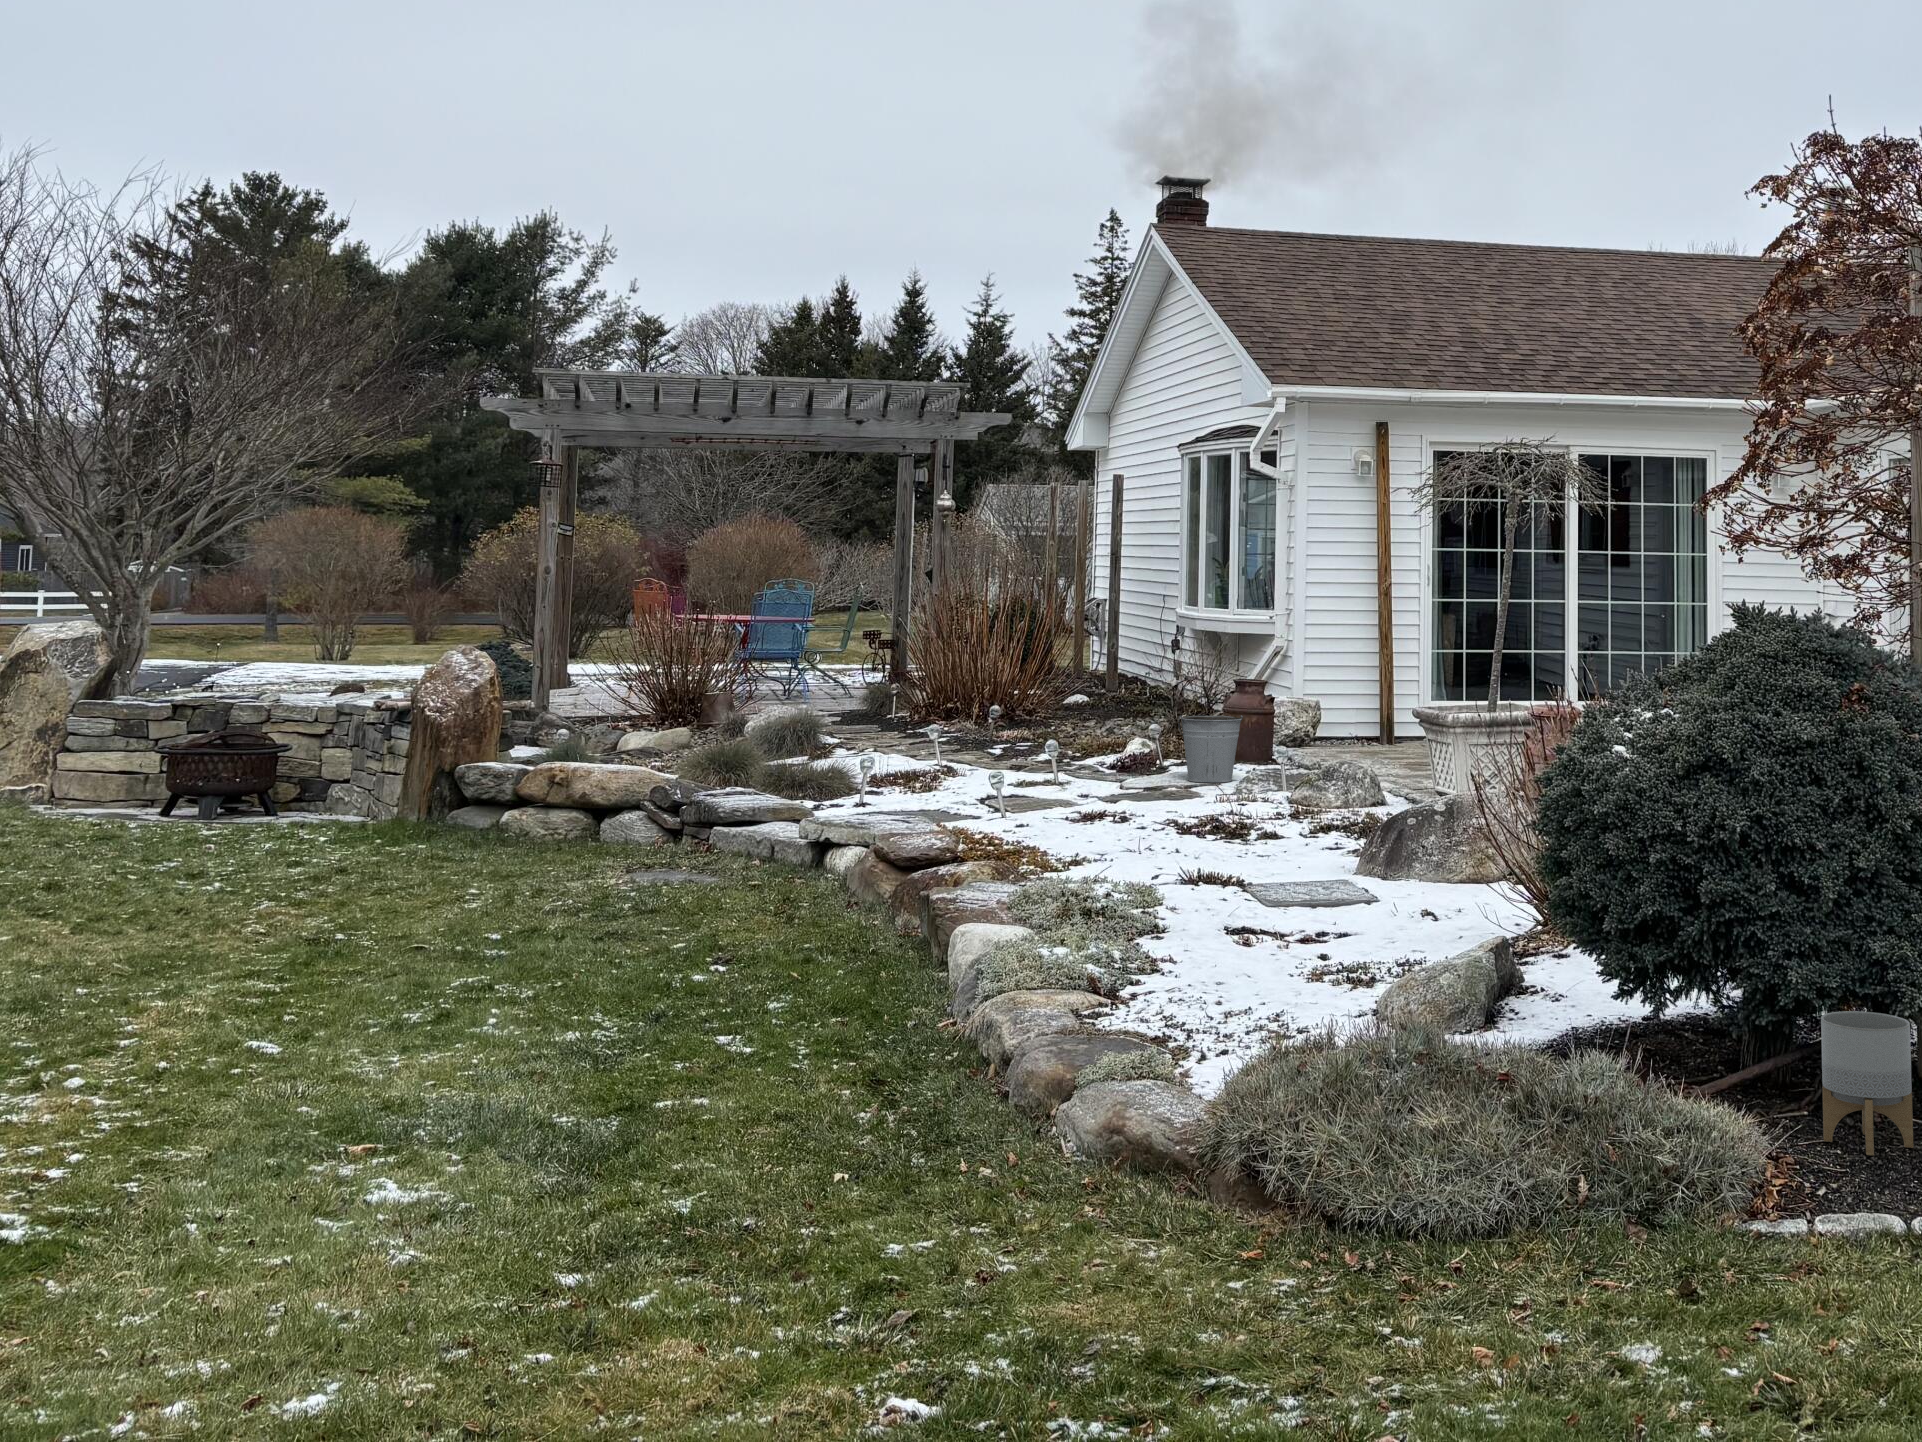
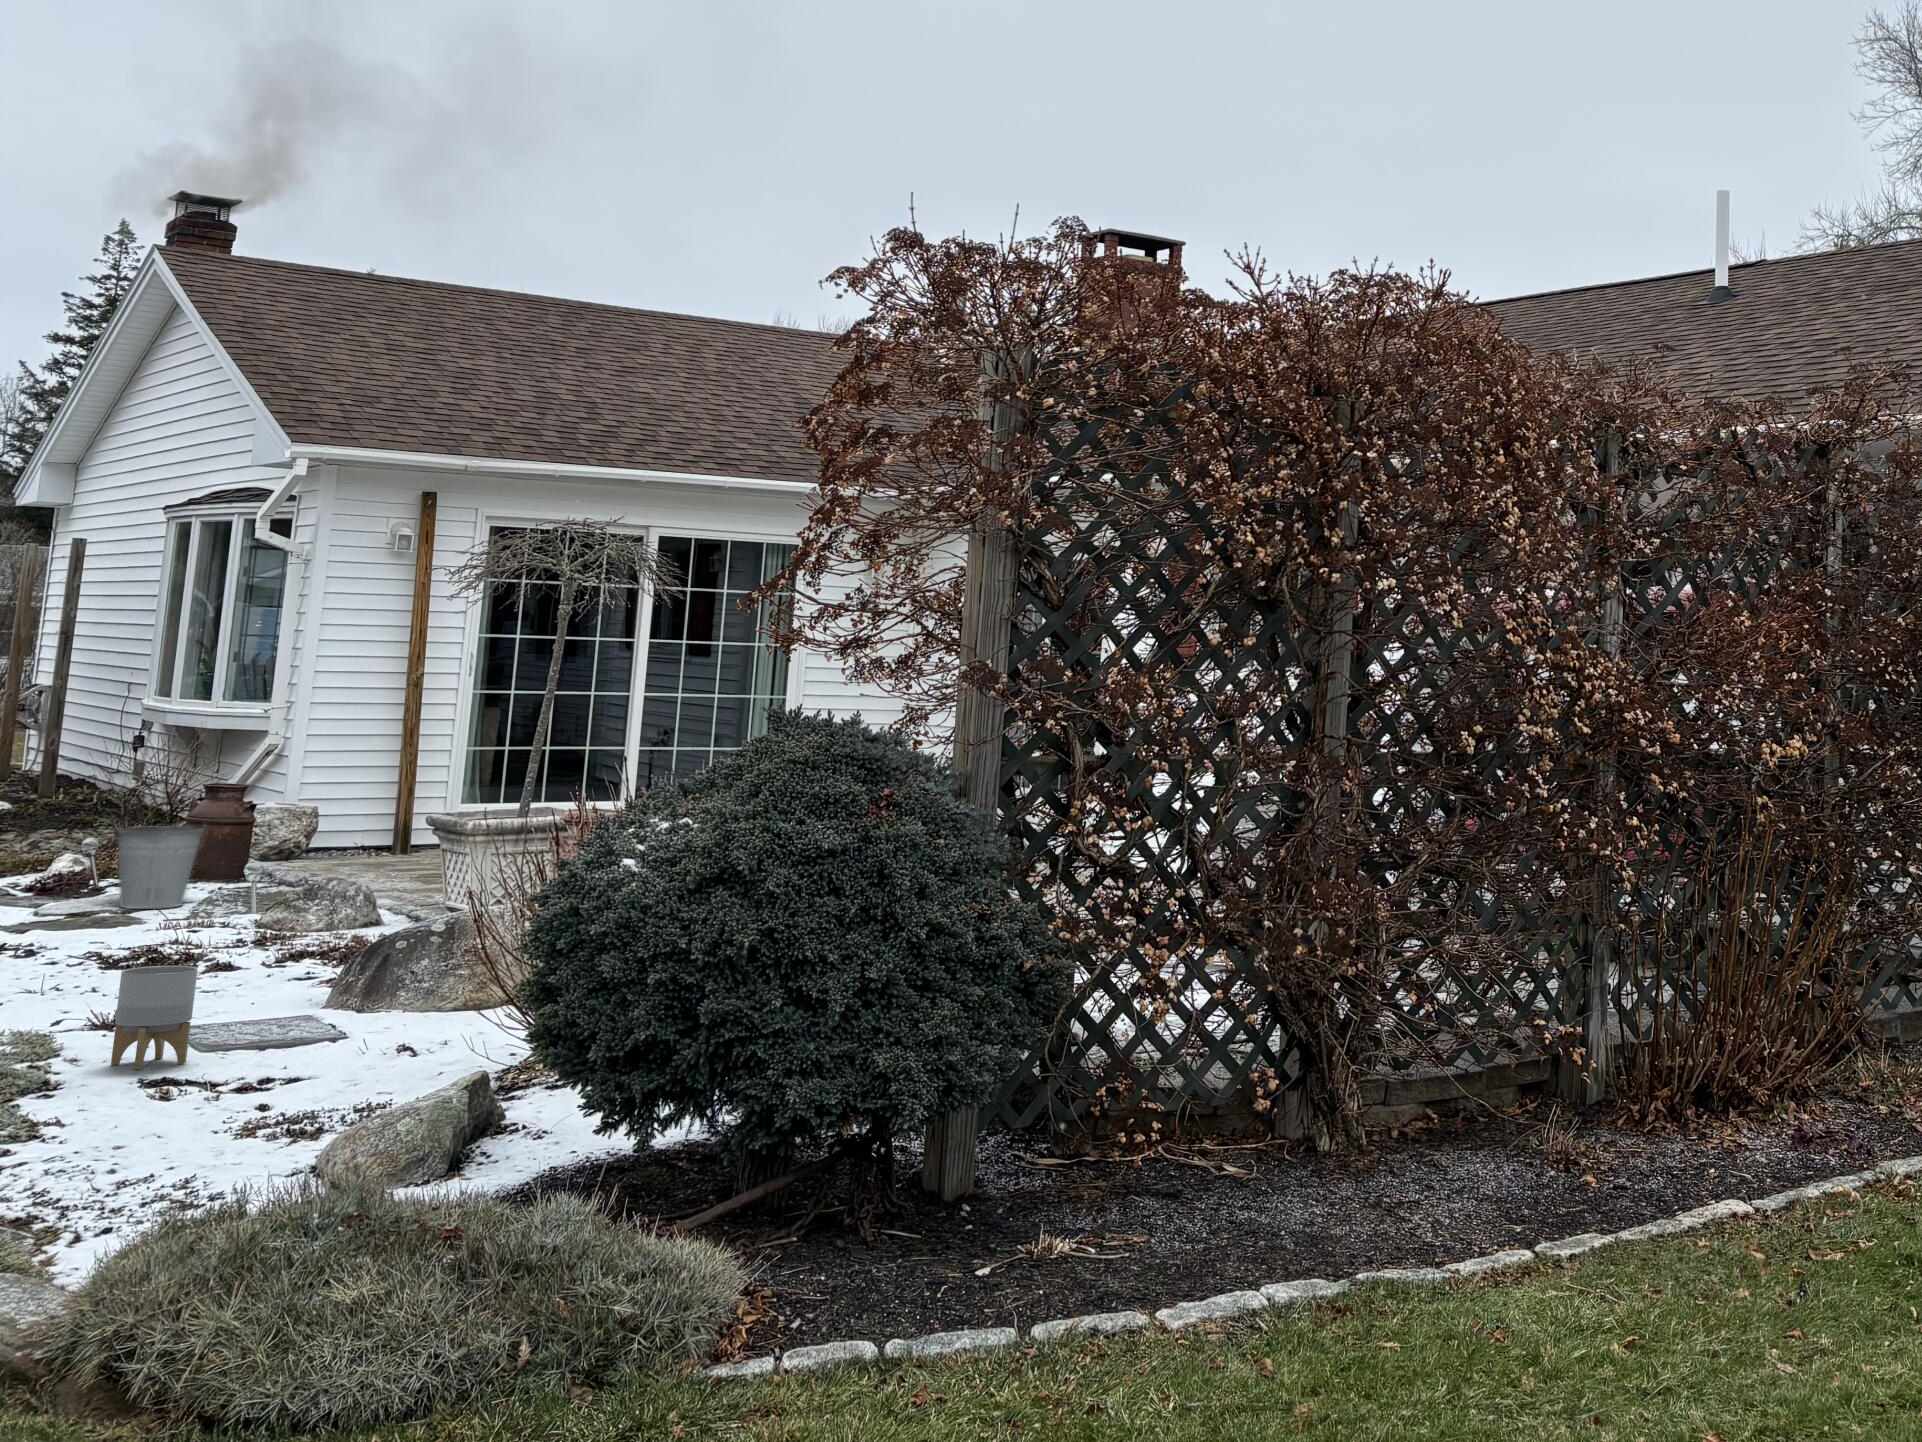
planter: present [1821,1011,1913,1155] -> present [111,966,198,1069]

